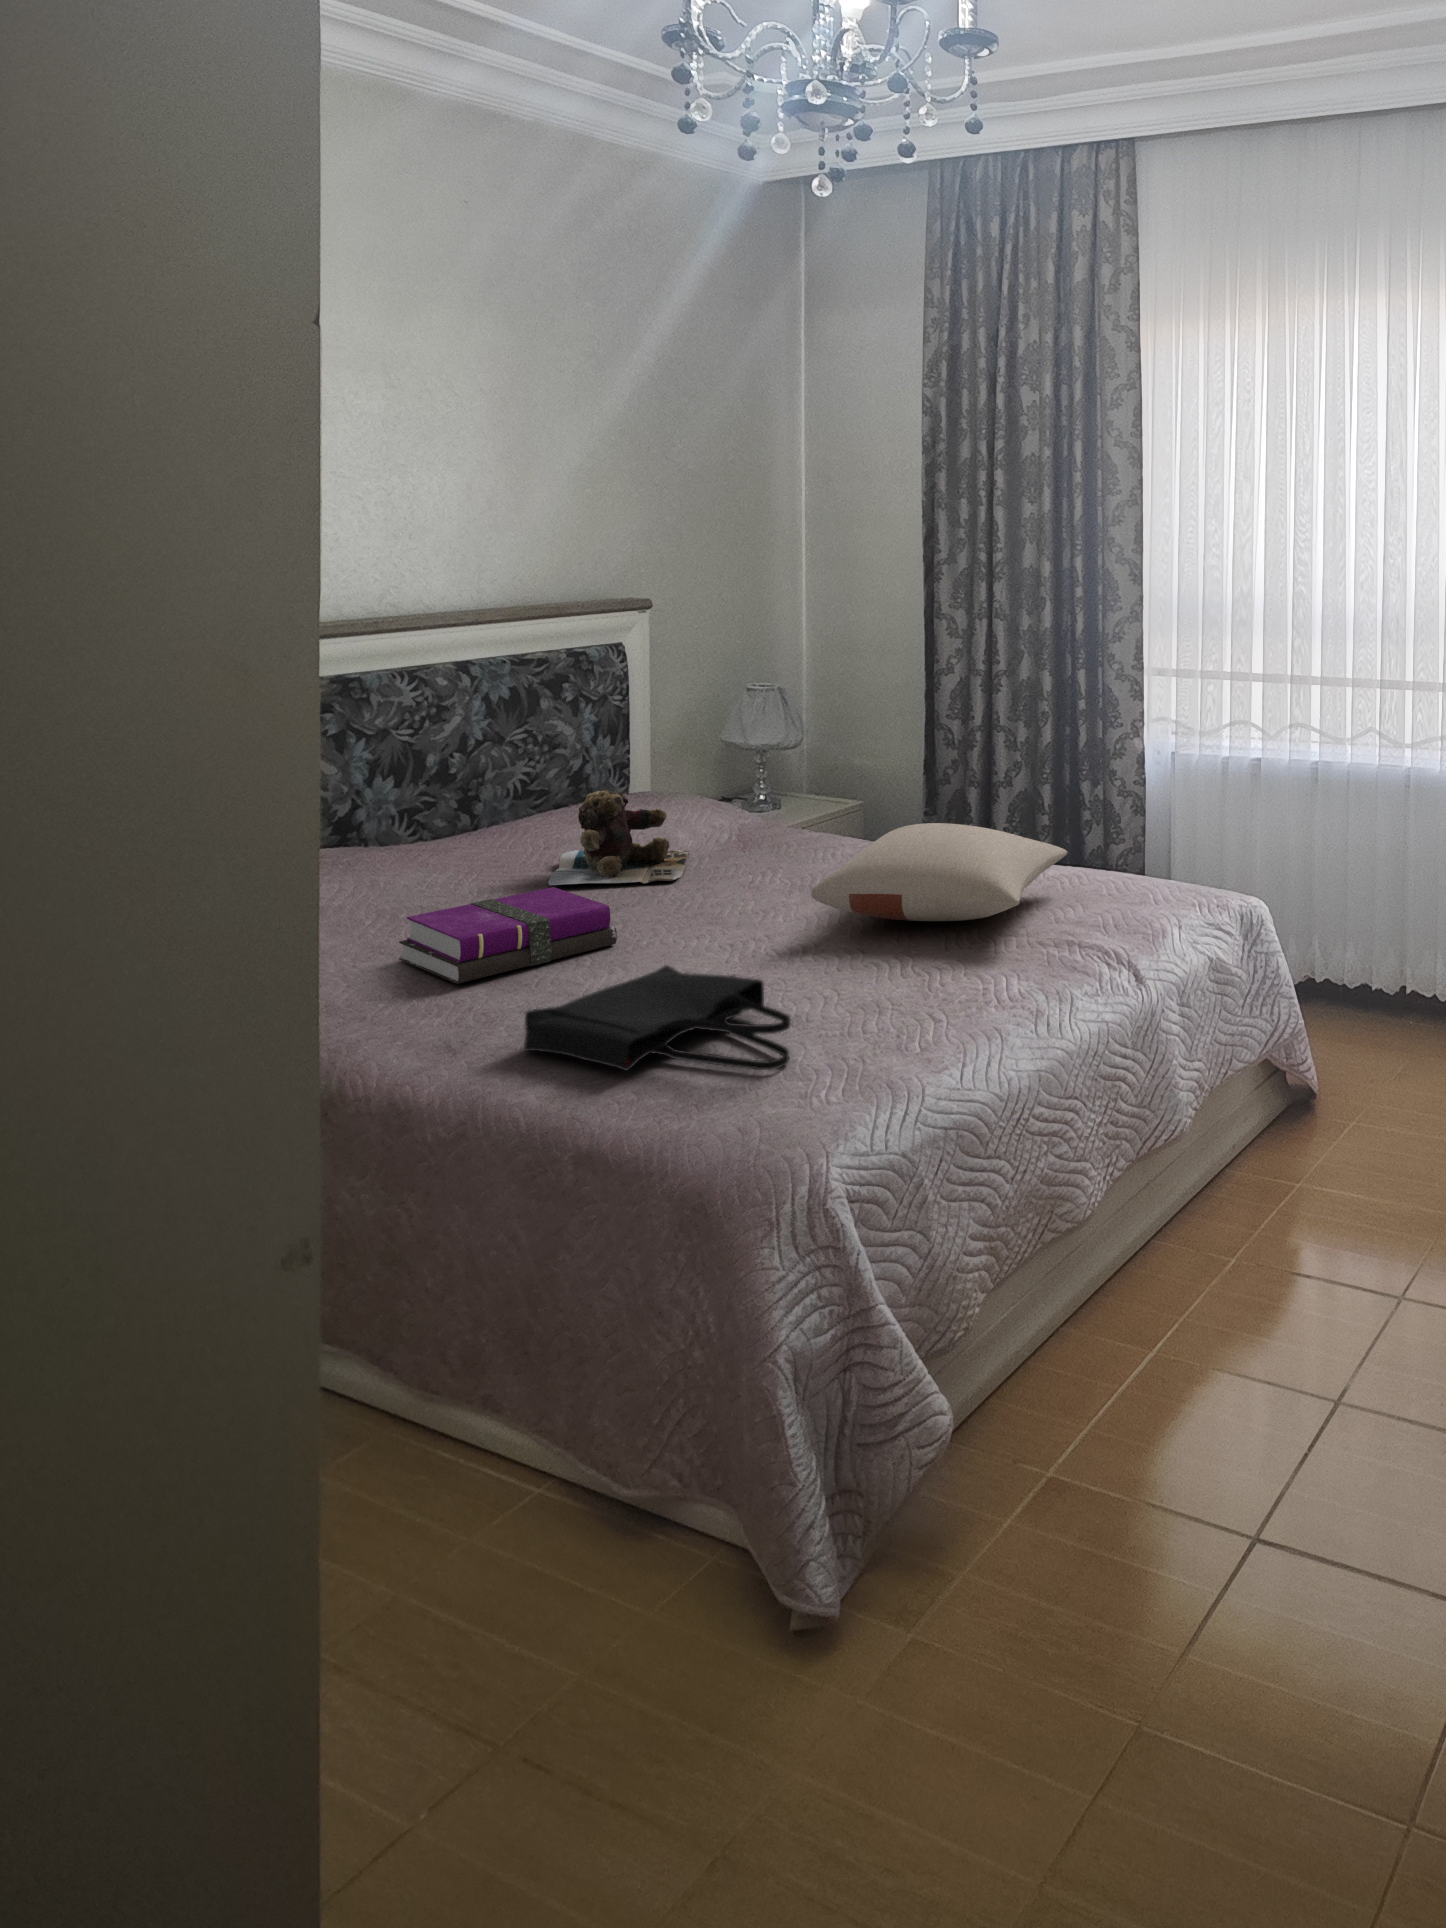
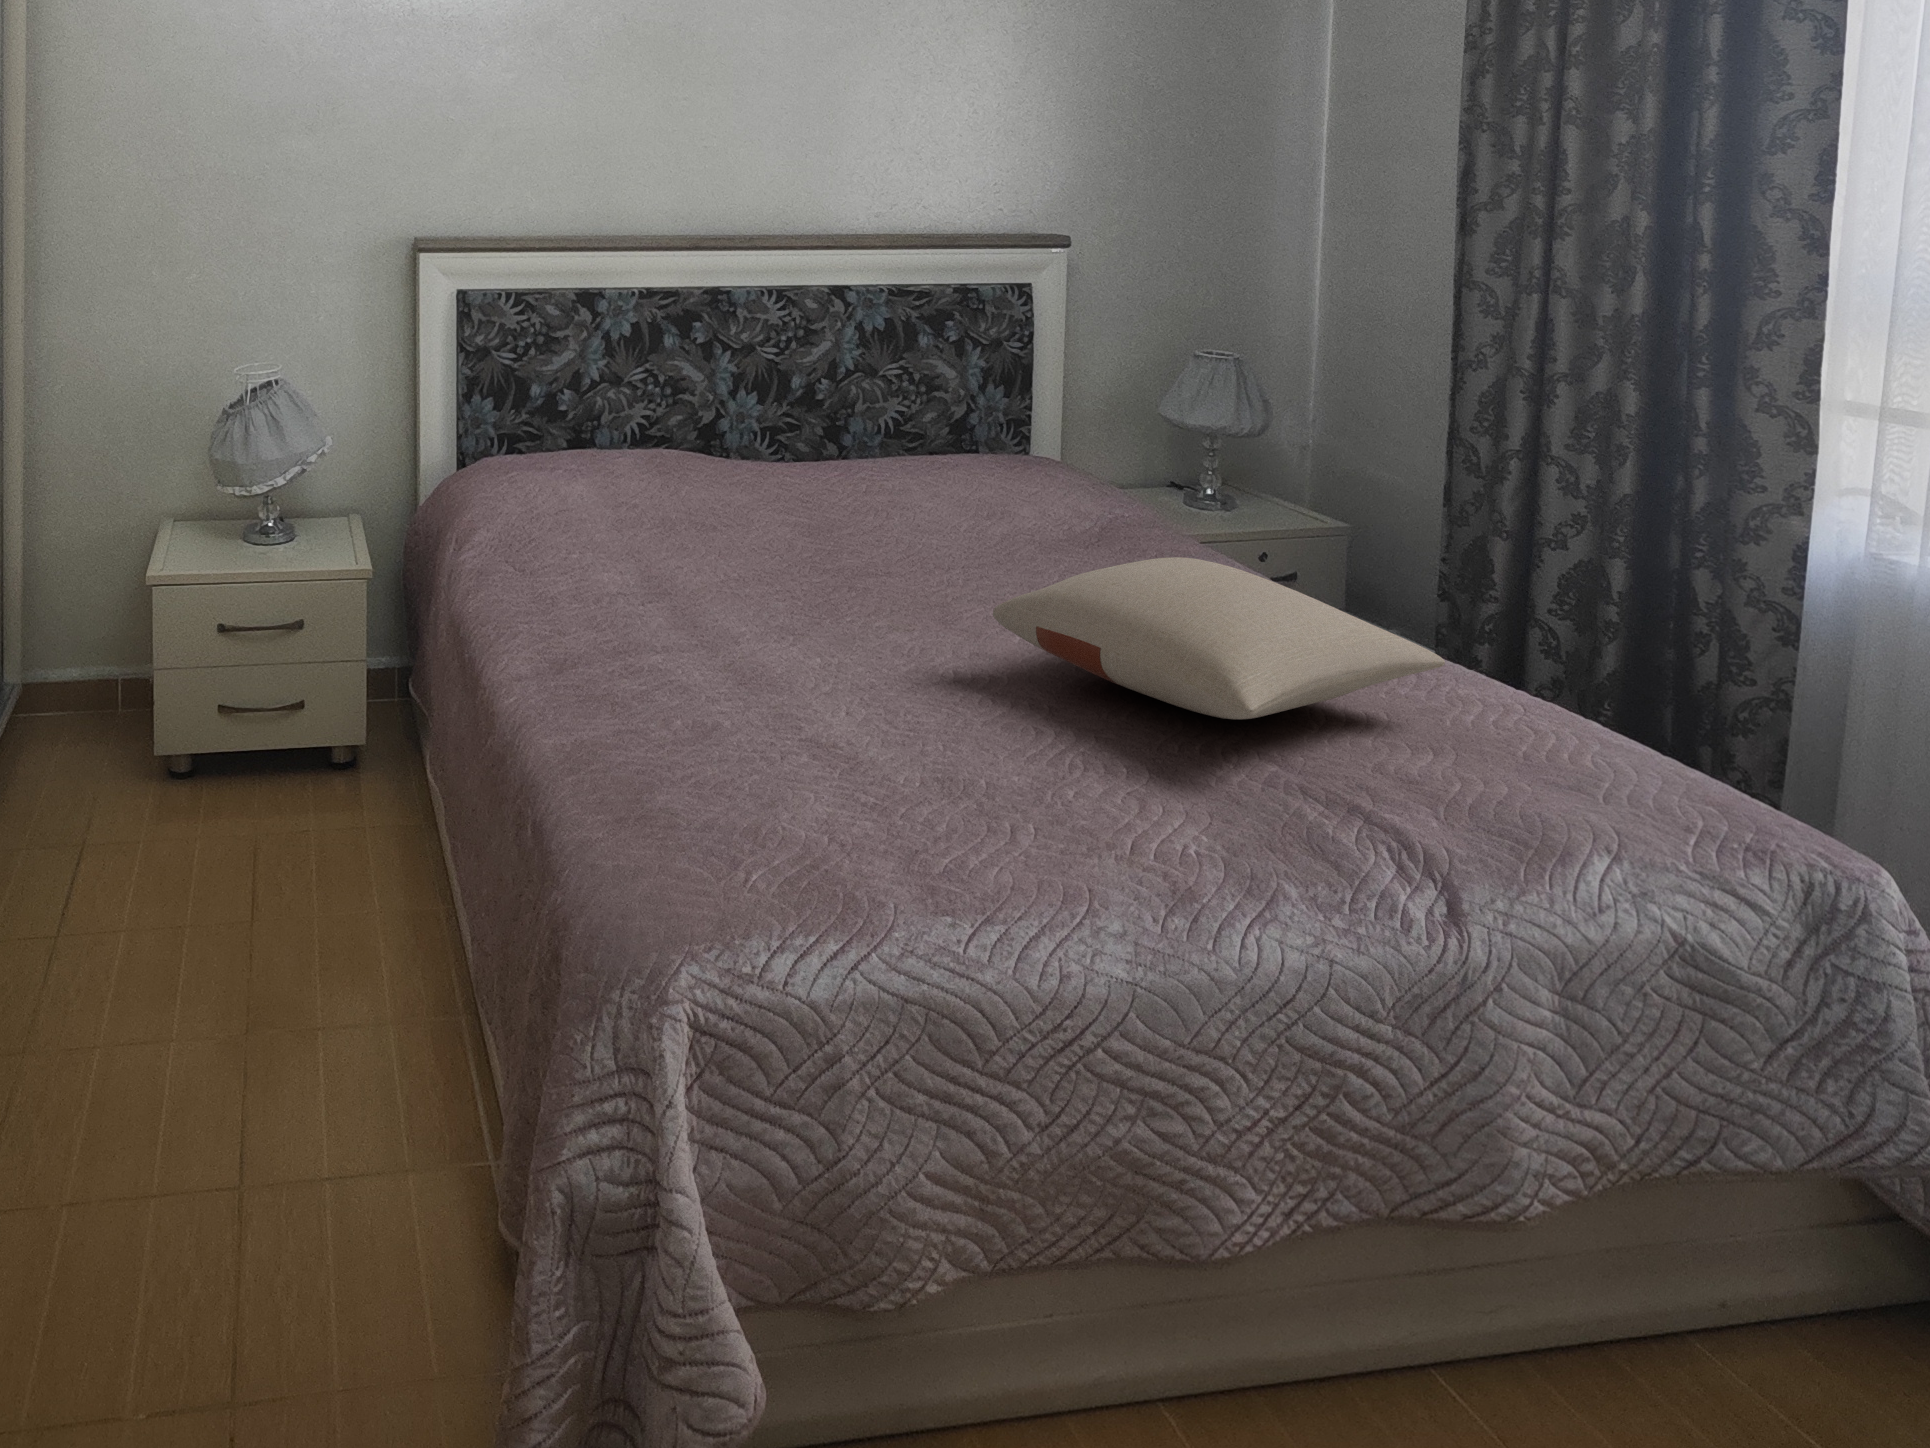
teddy bear: present [548,790,689,885] -> none [816,439,992,558]
notebook: present [399,887,617,984] -> none [623,526,800,609]
tote bag: present [524,966,791,1071] -> none [588,646,833,814]

